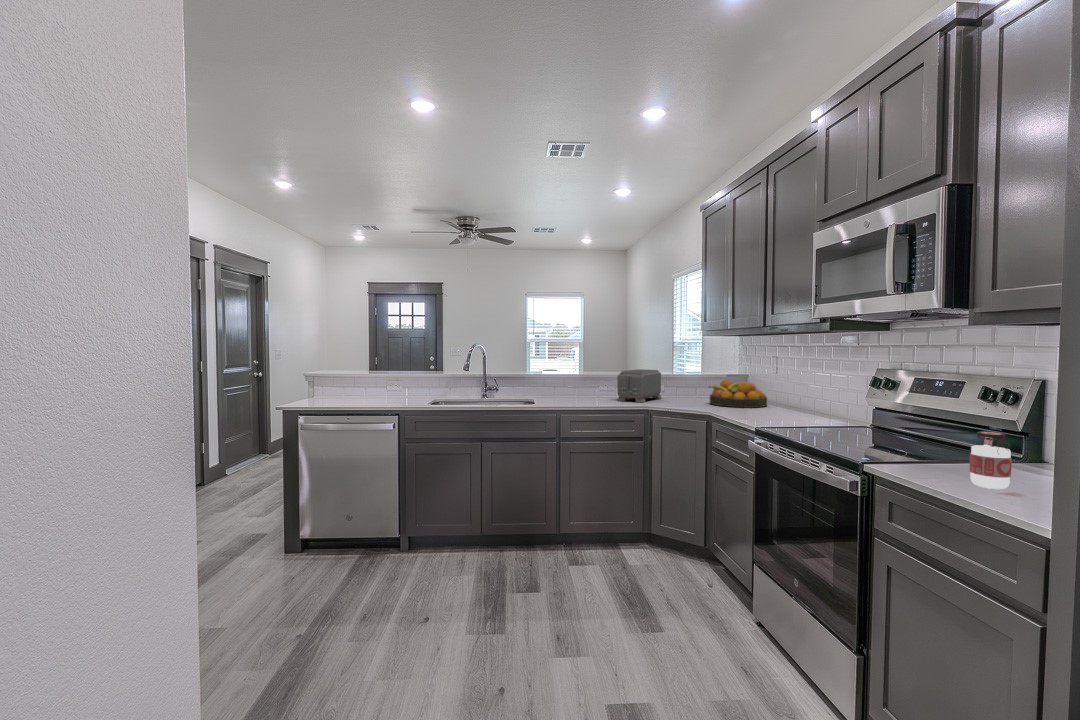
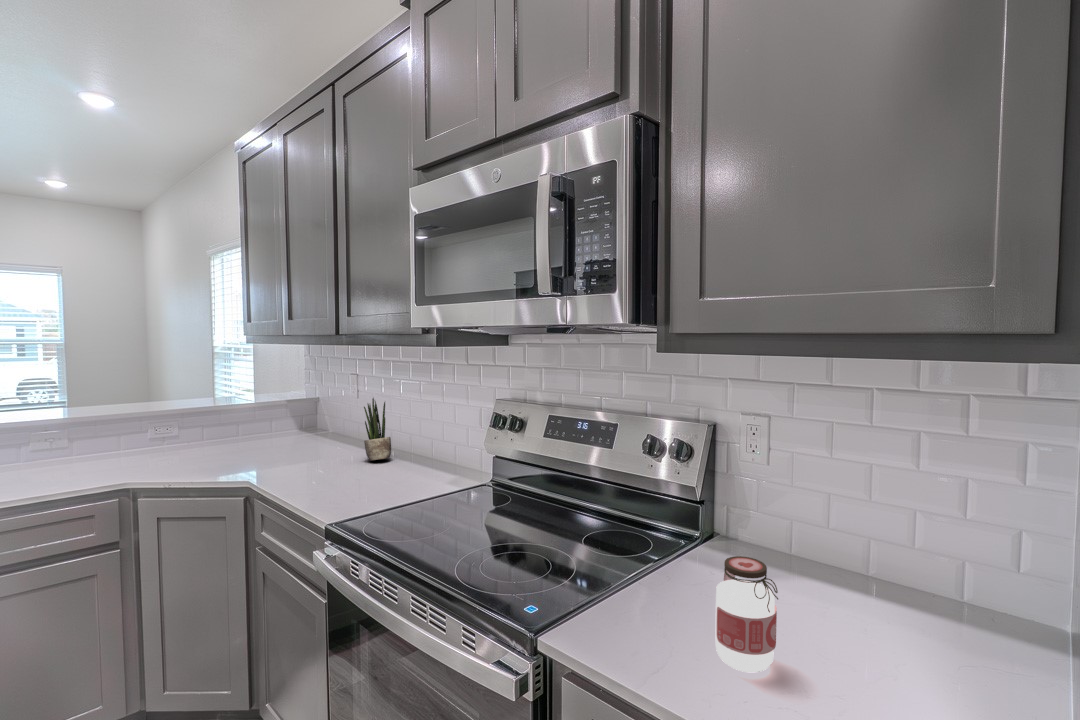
toaster: present [617,369,661,402] -> none [59,407,169,476]
potted plant: none [780,369,799,411] -> present [364,398,391,460]
fruit bowl: present [709,380,767,408] -> none [252,416,346,462]

